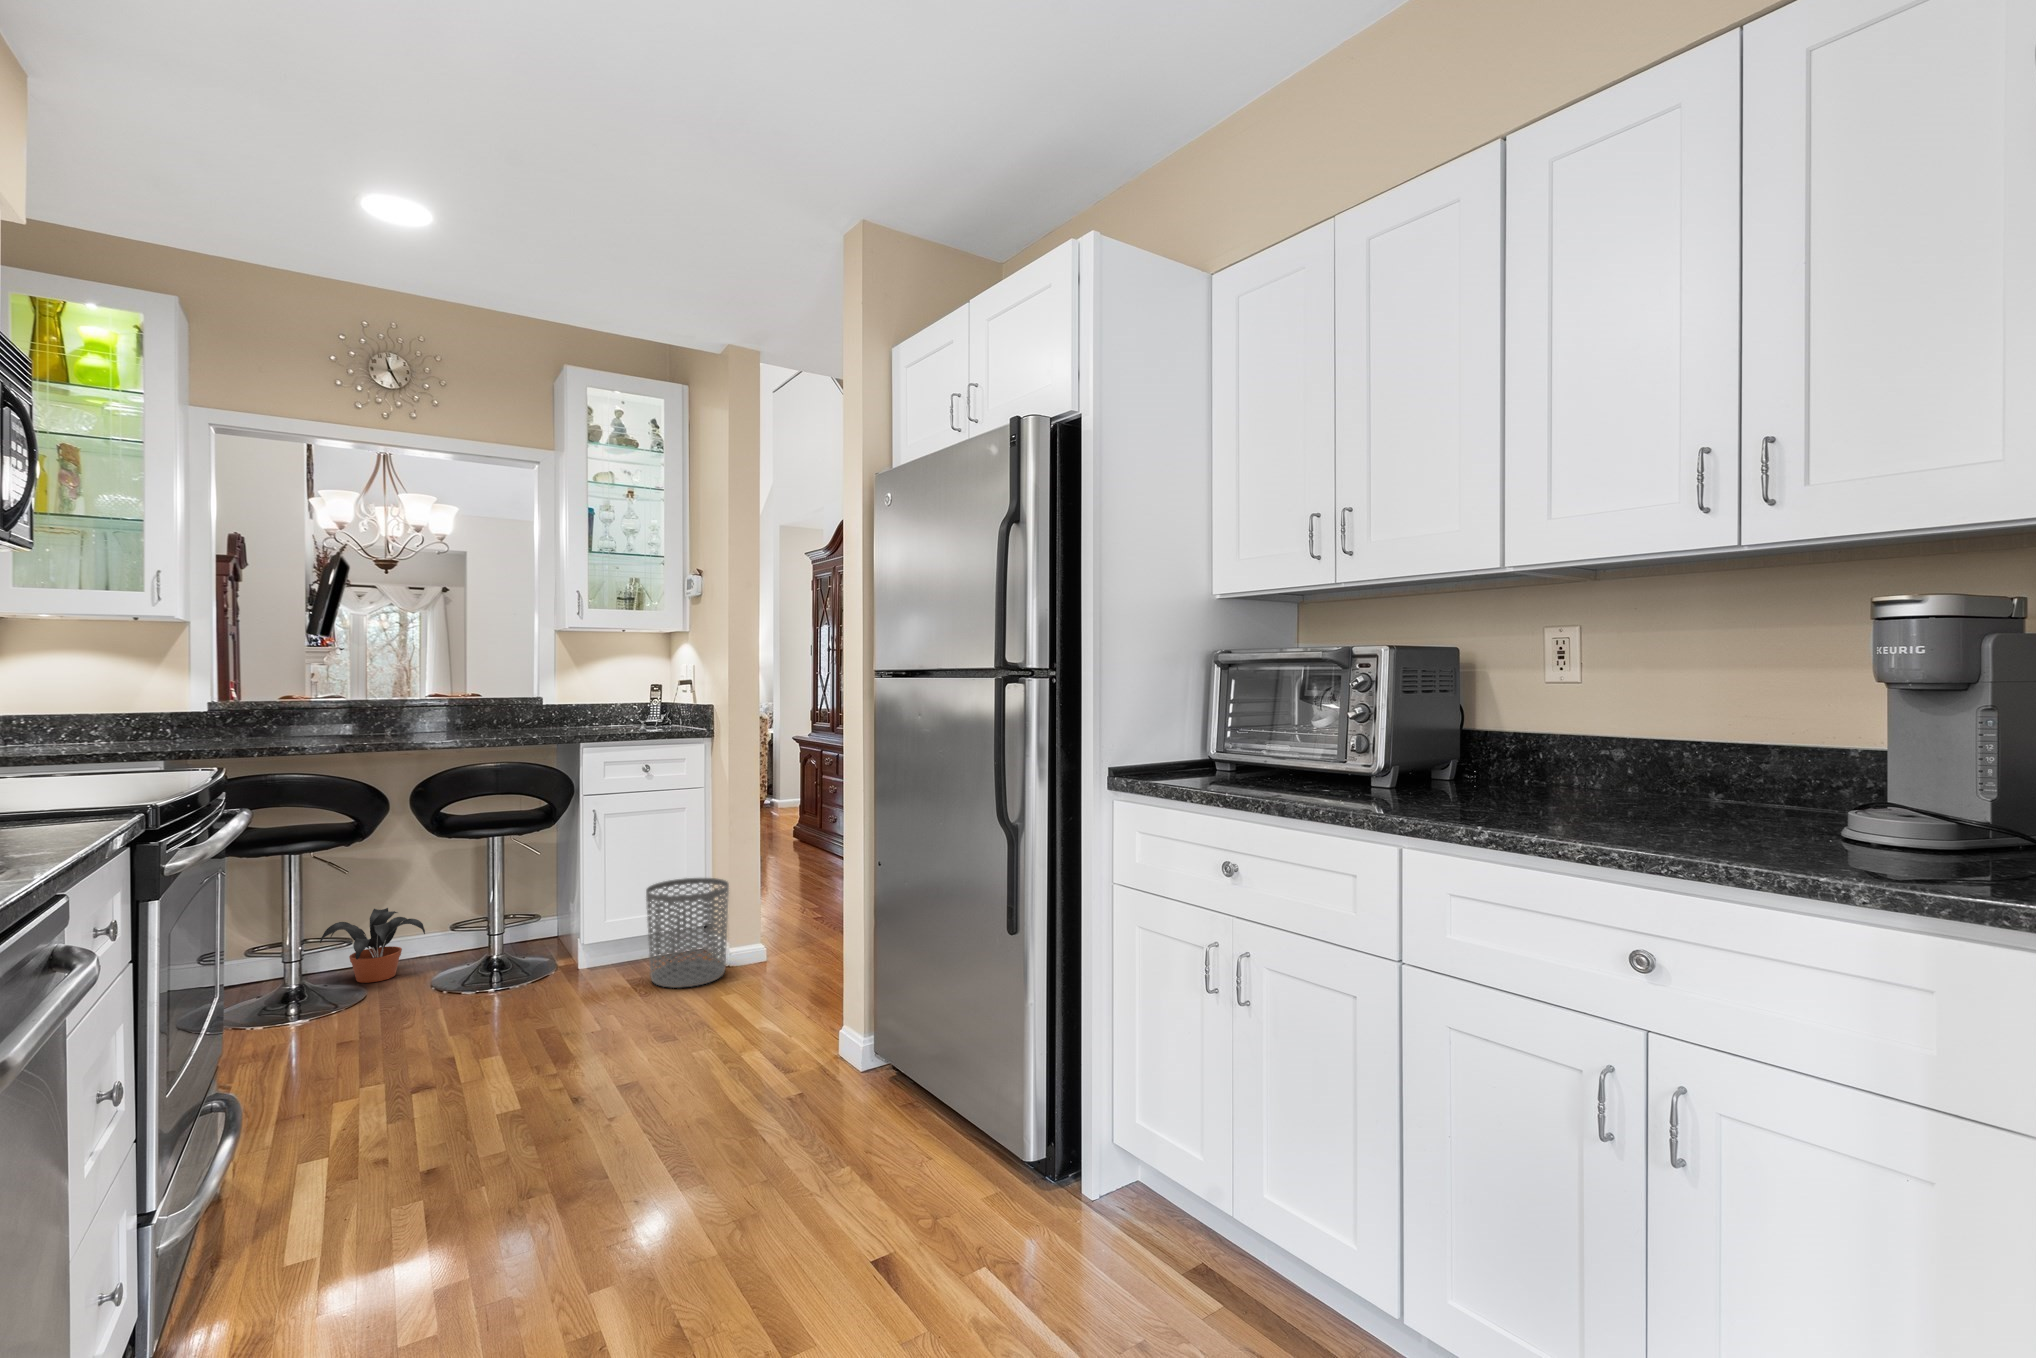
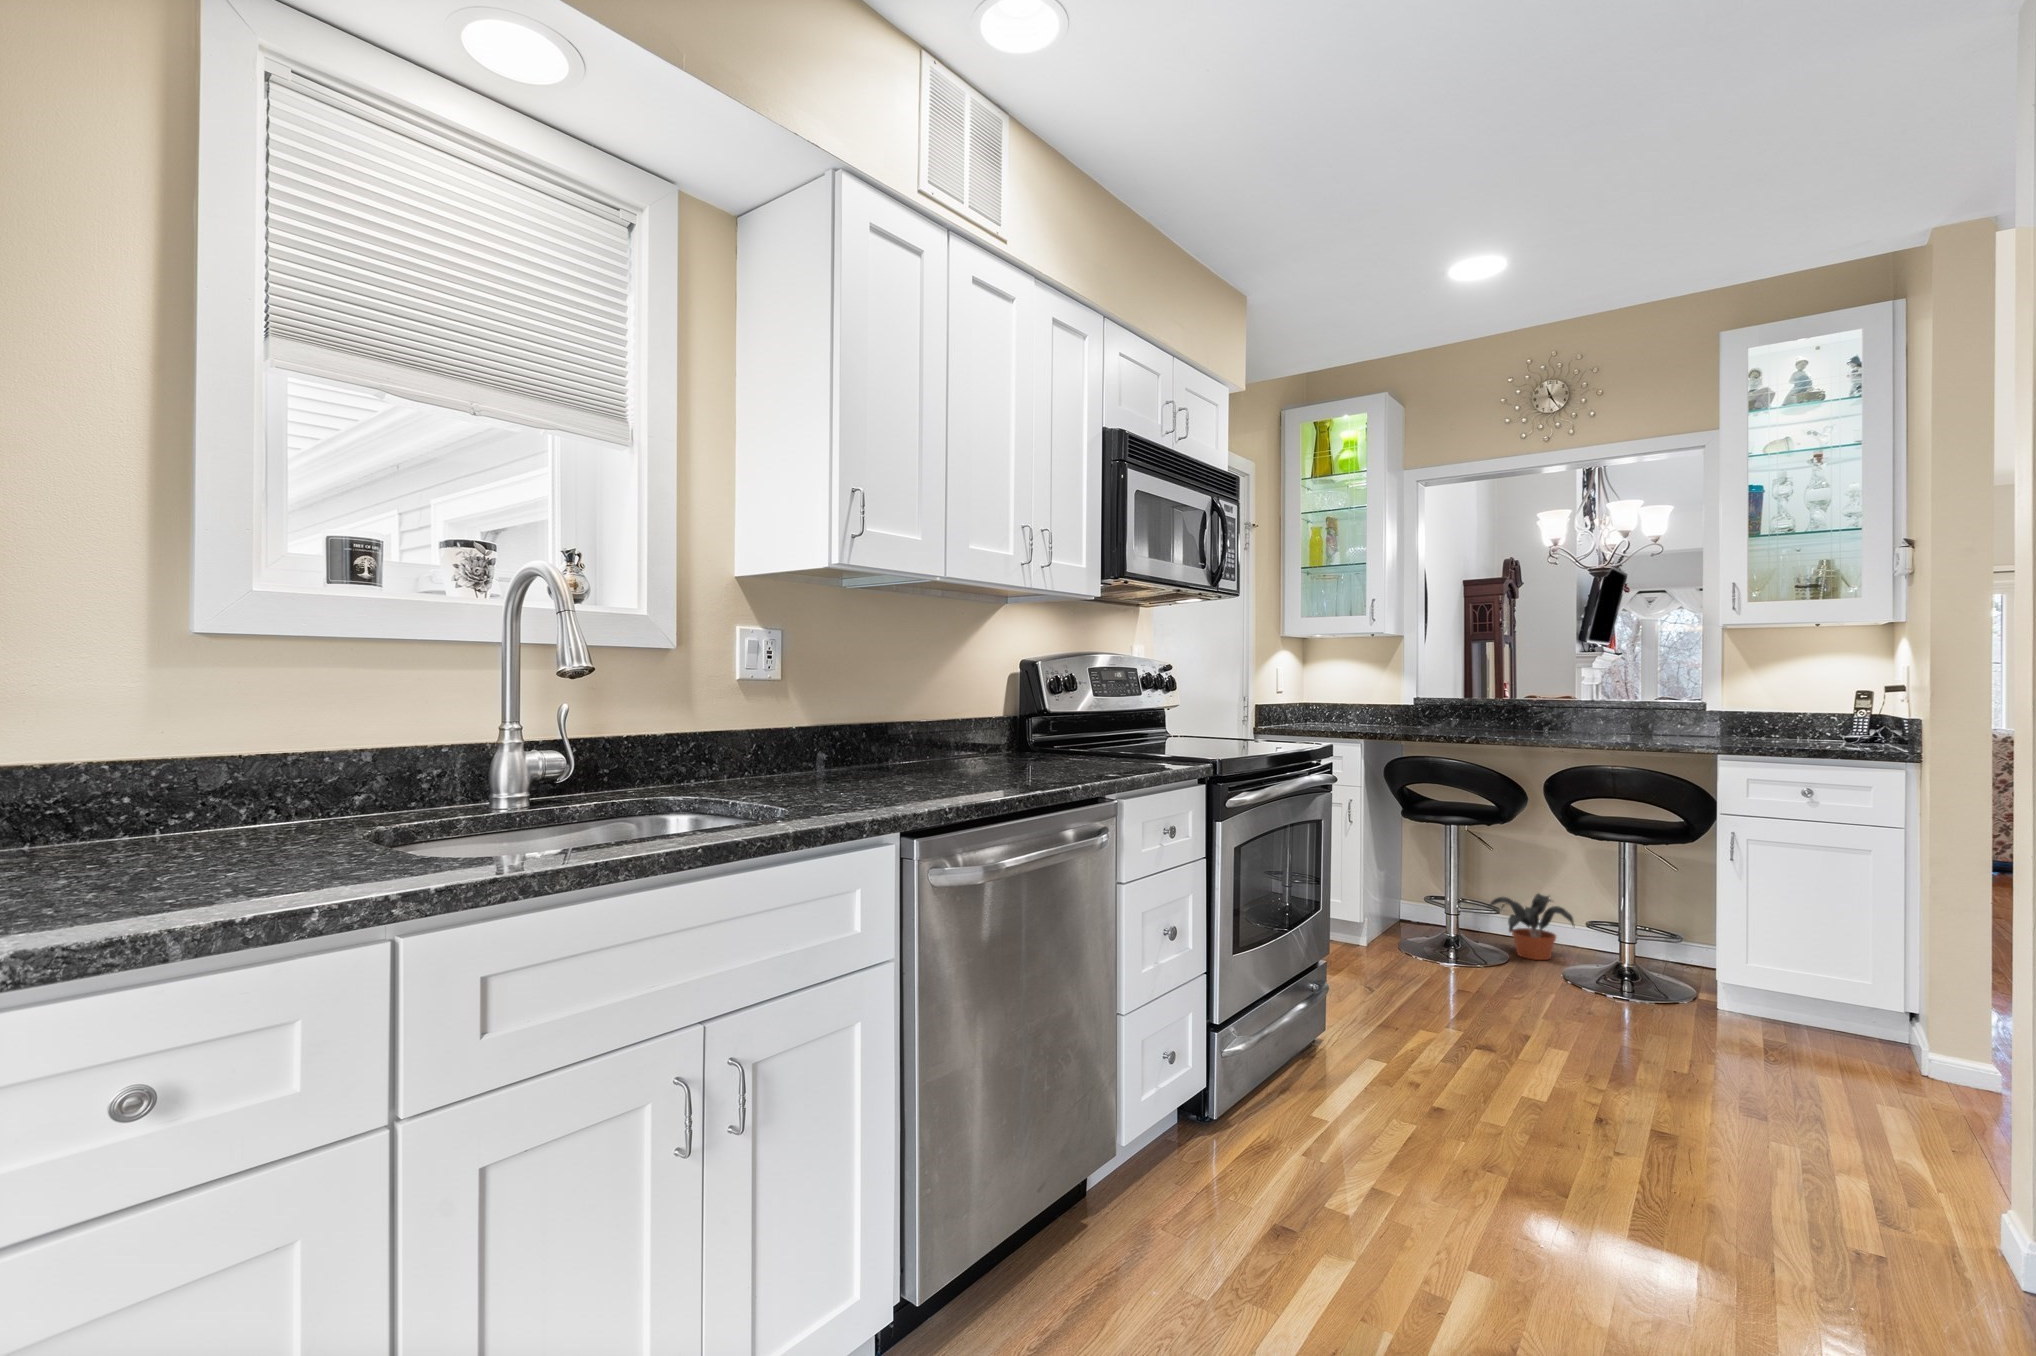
waste bin: present [646,878,729,988] -> none [1792,938,1925,1086]

